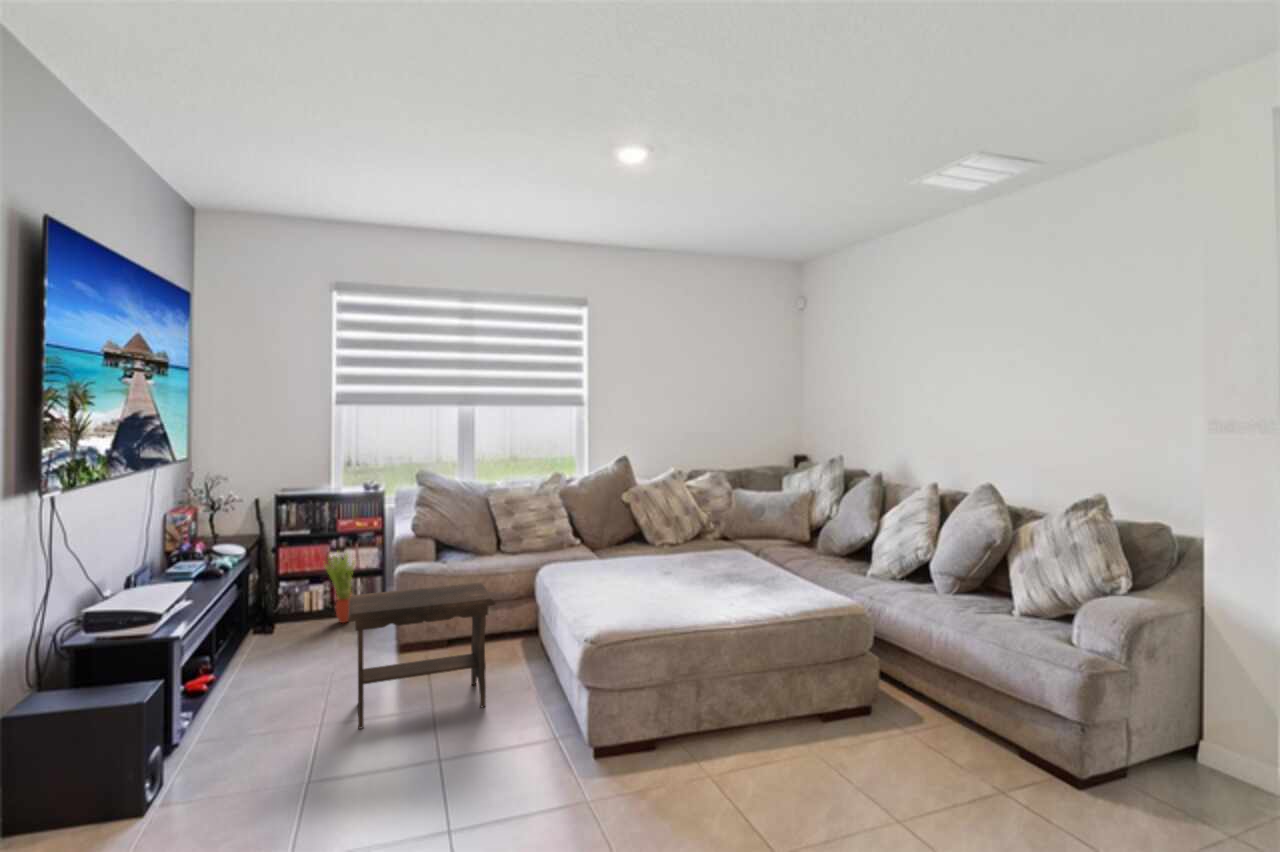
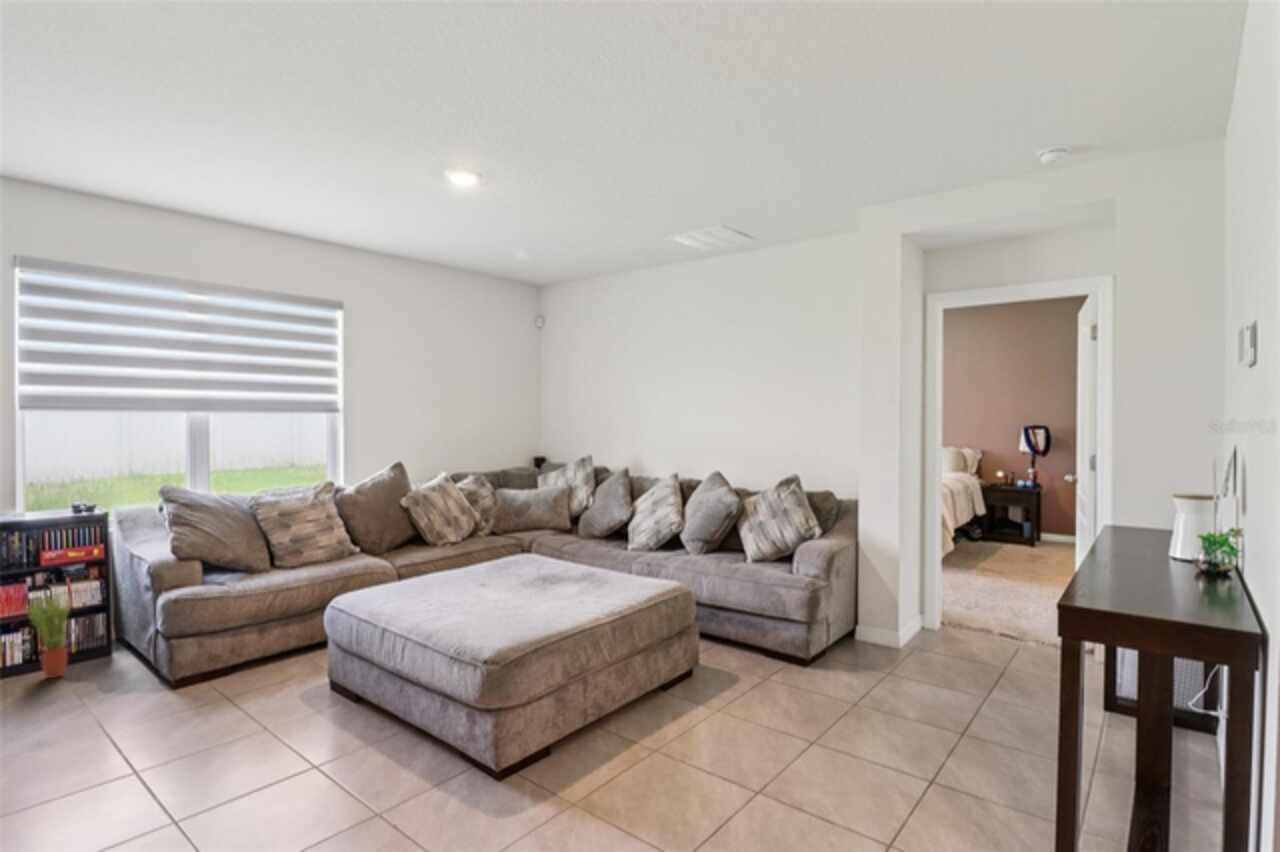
footstool: present [348,583,495,729] -> none [152,593,338,764]

